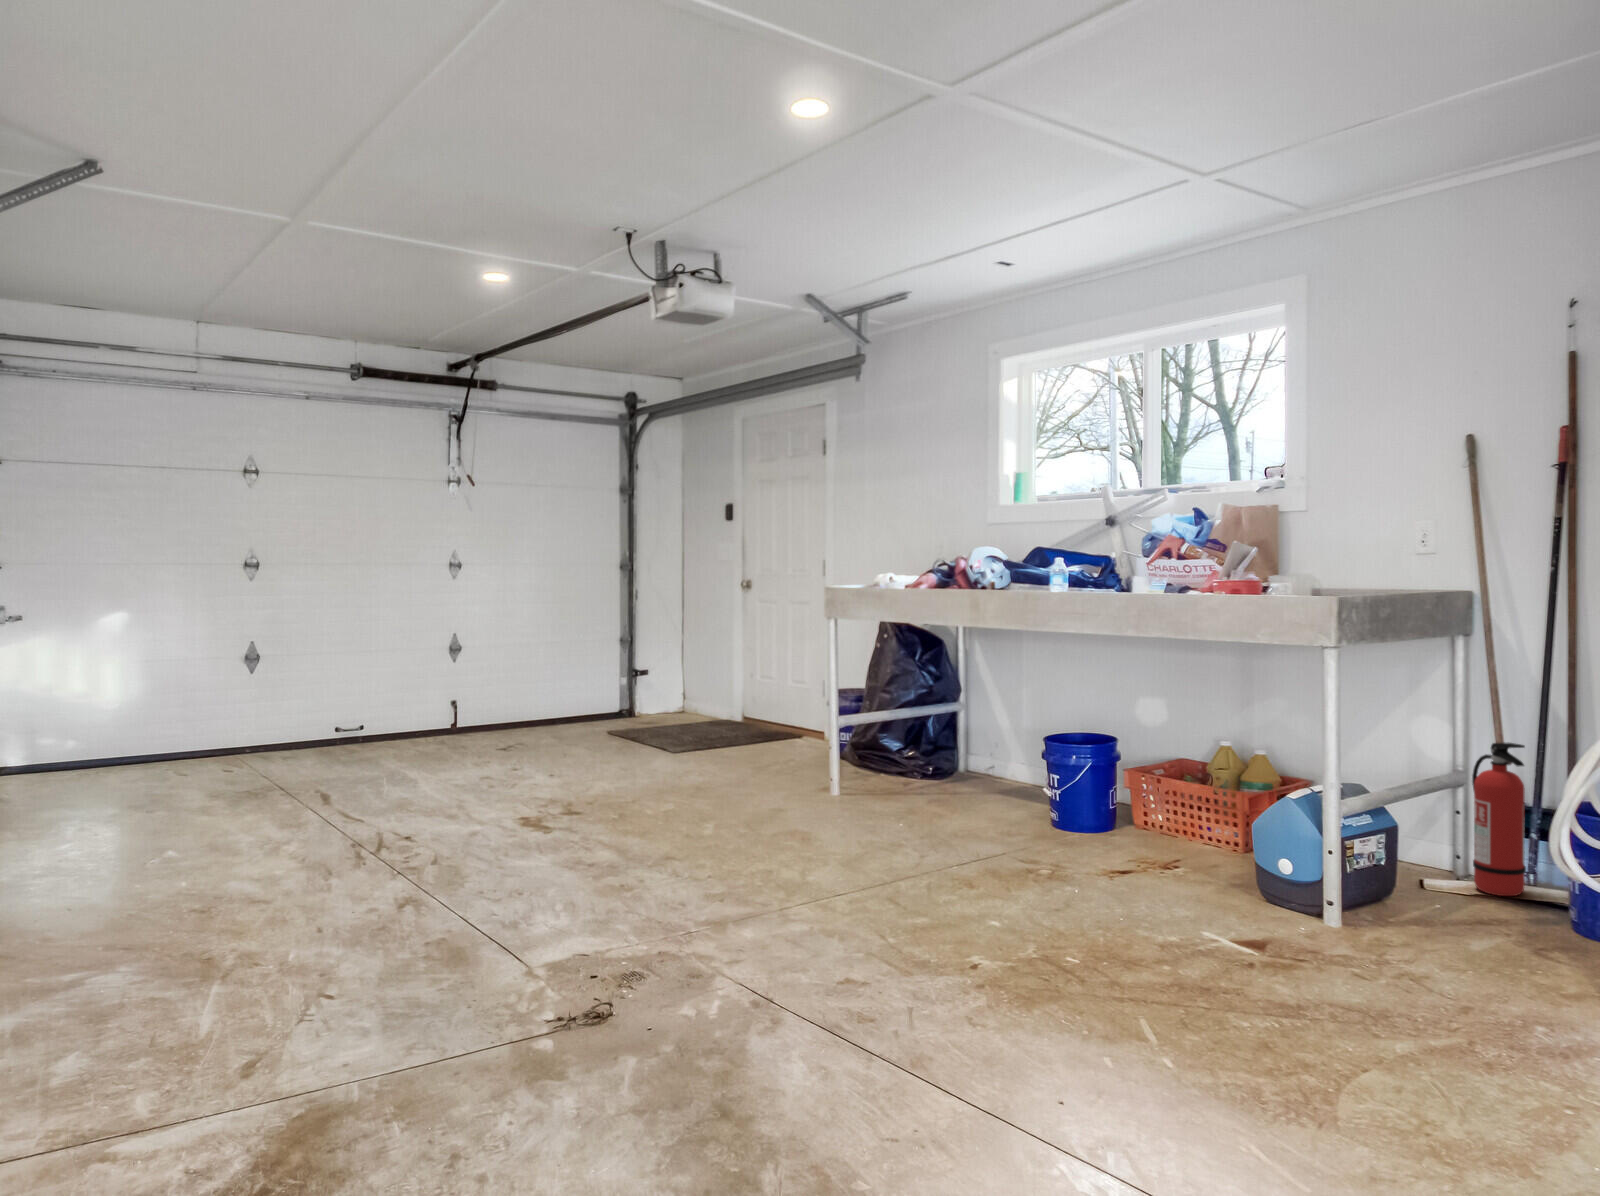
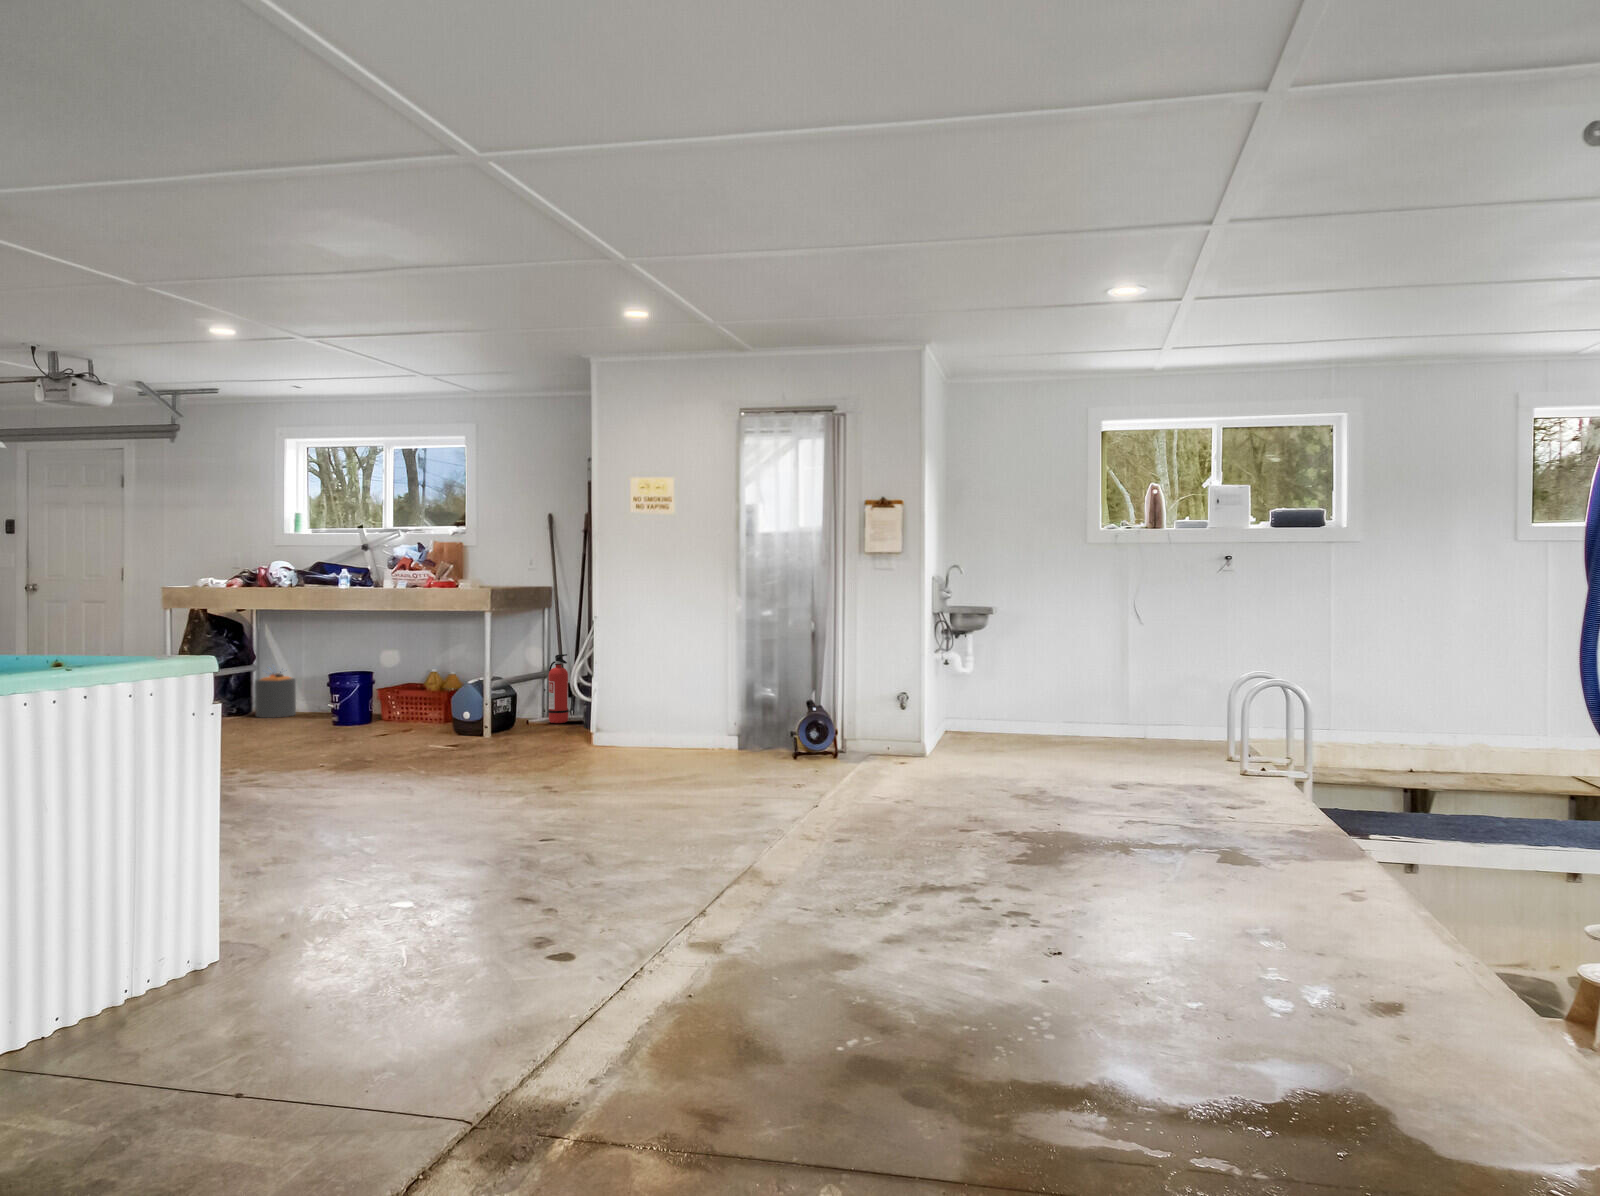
trash can: none [952,702,1009,791] -> present [255,672,296,718]

